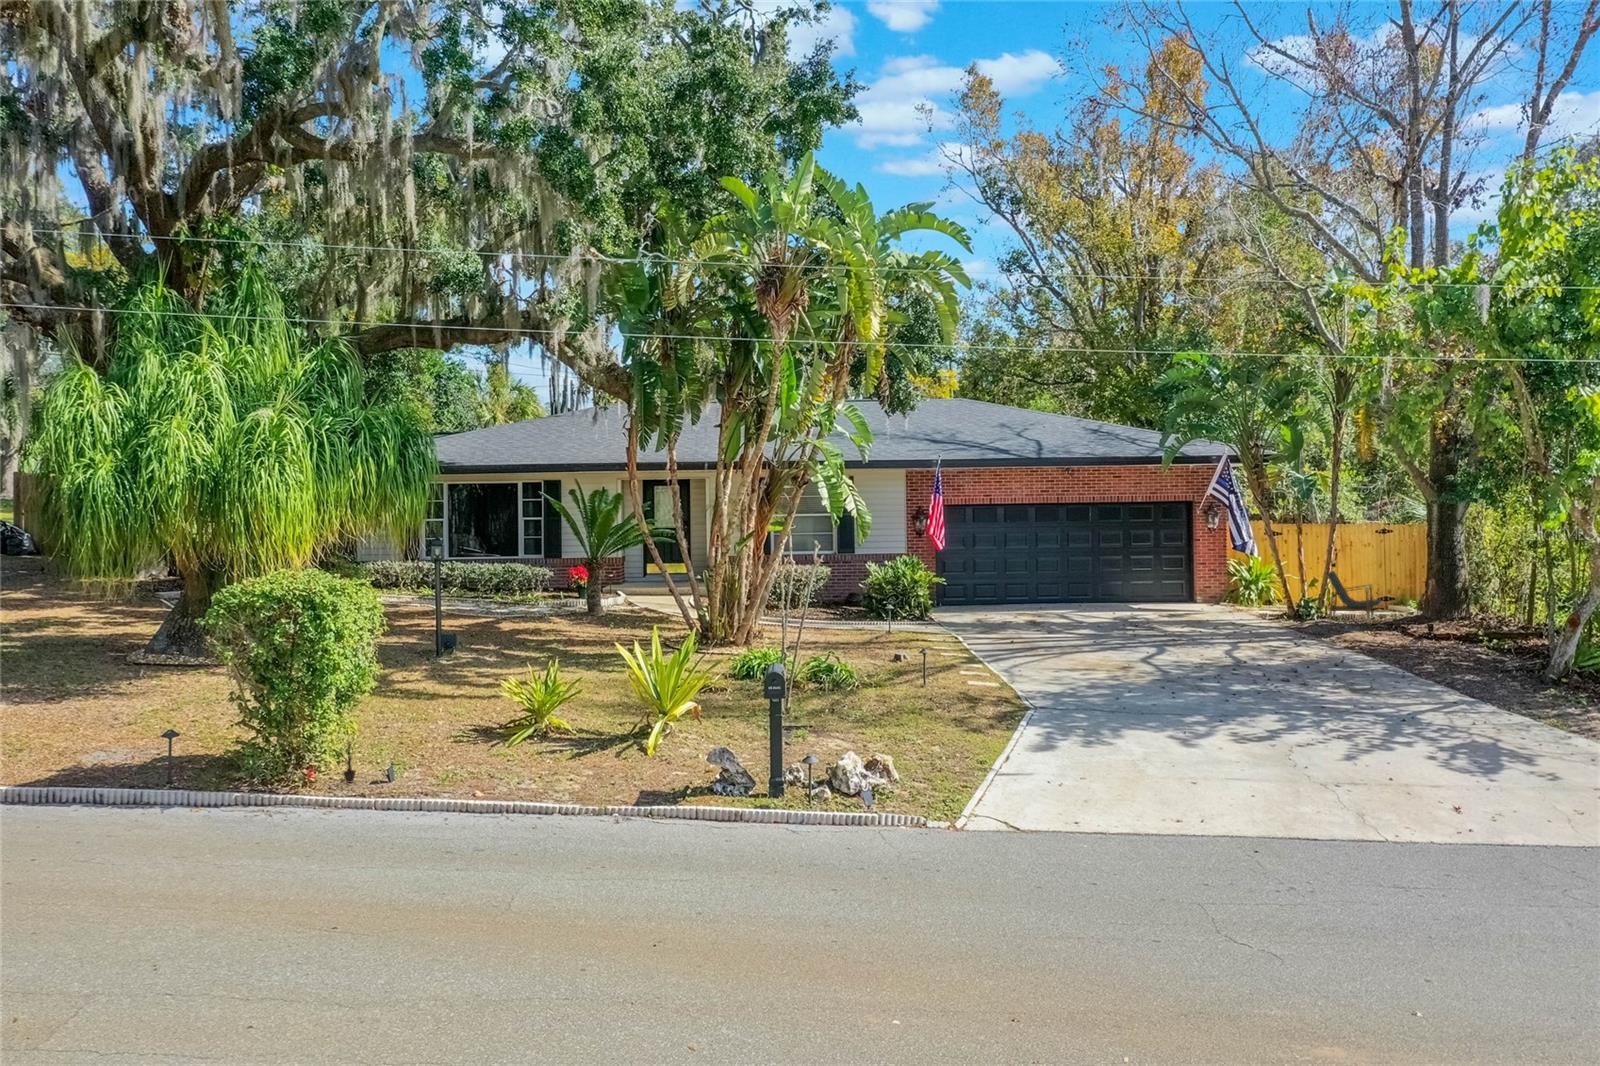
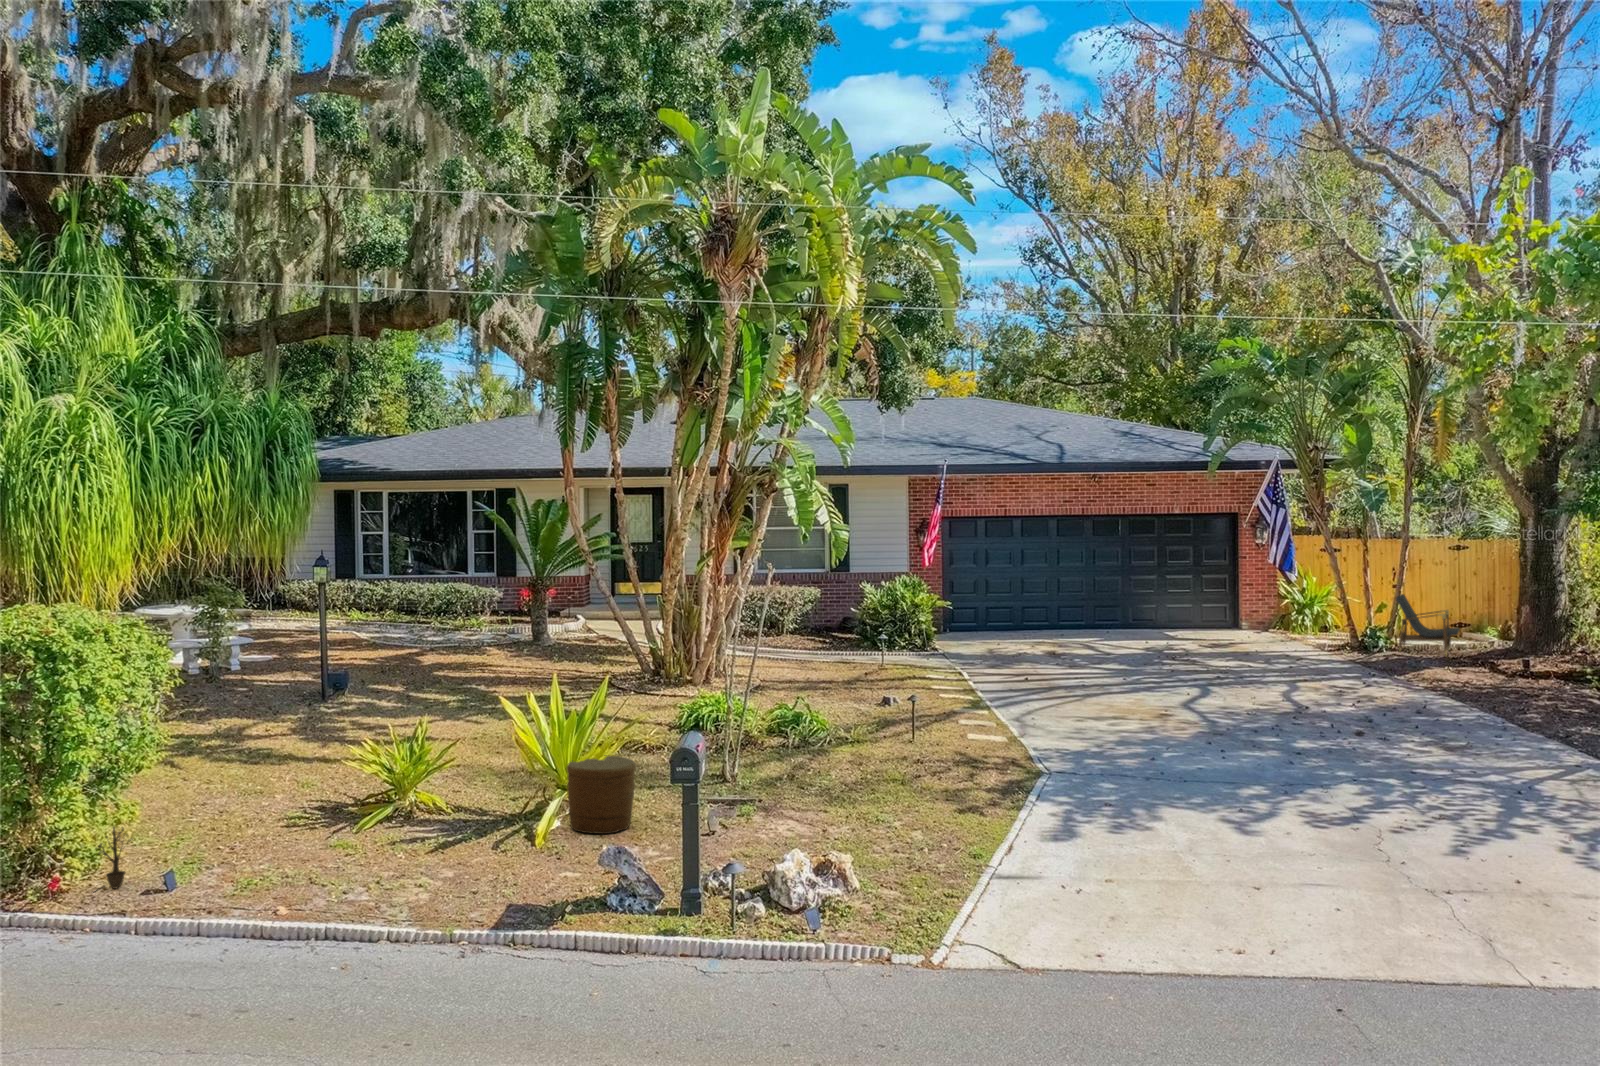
woven basket: none [666,691,719,749] -> present [567,755,636,834]

